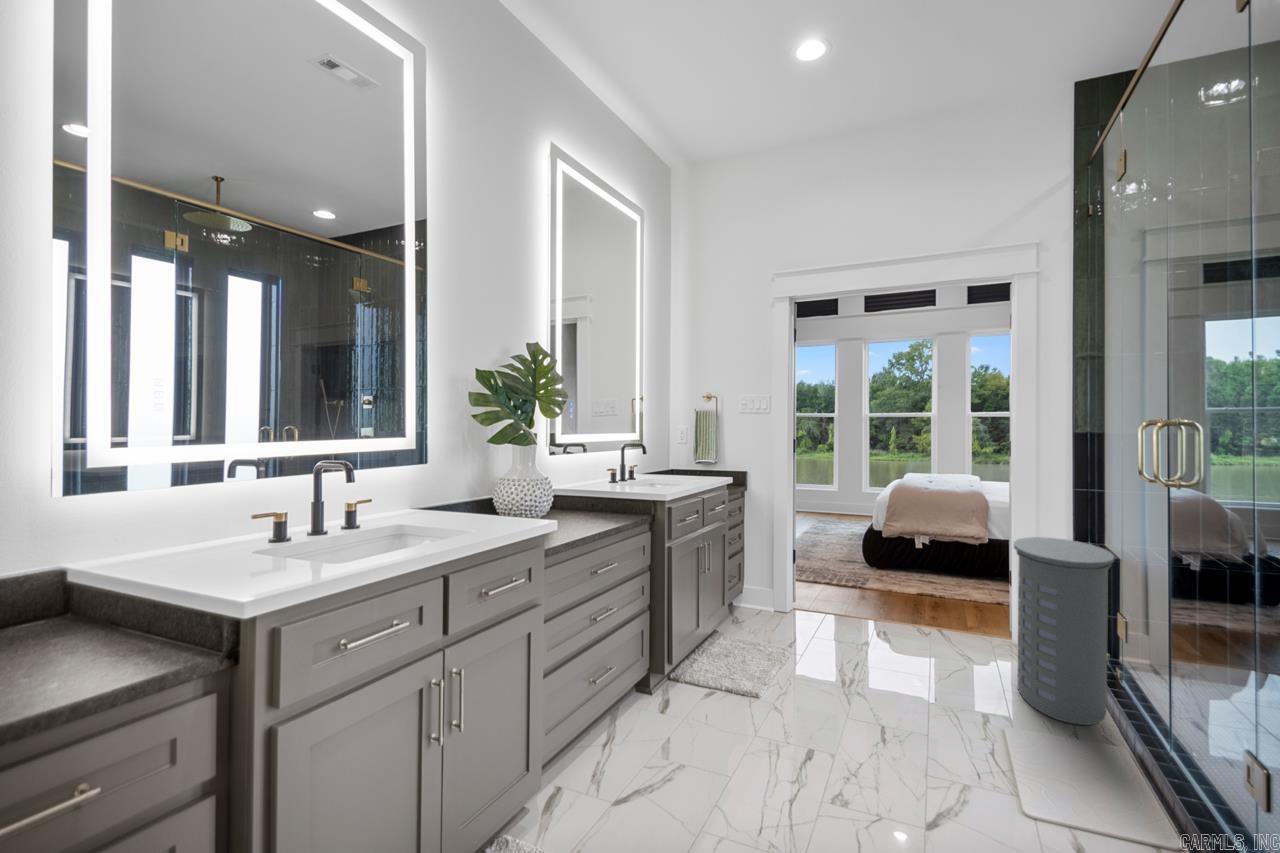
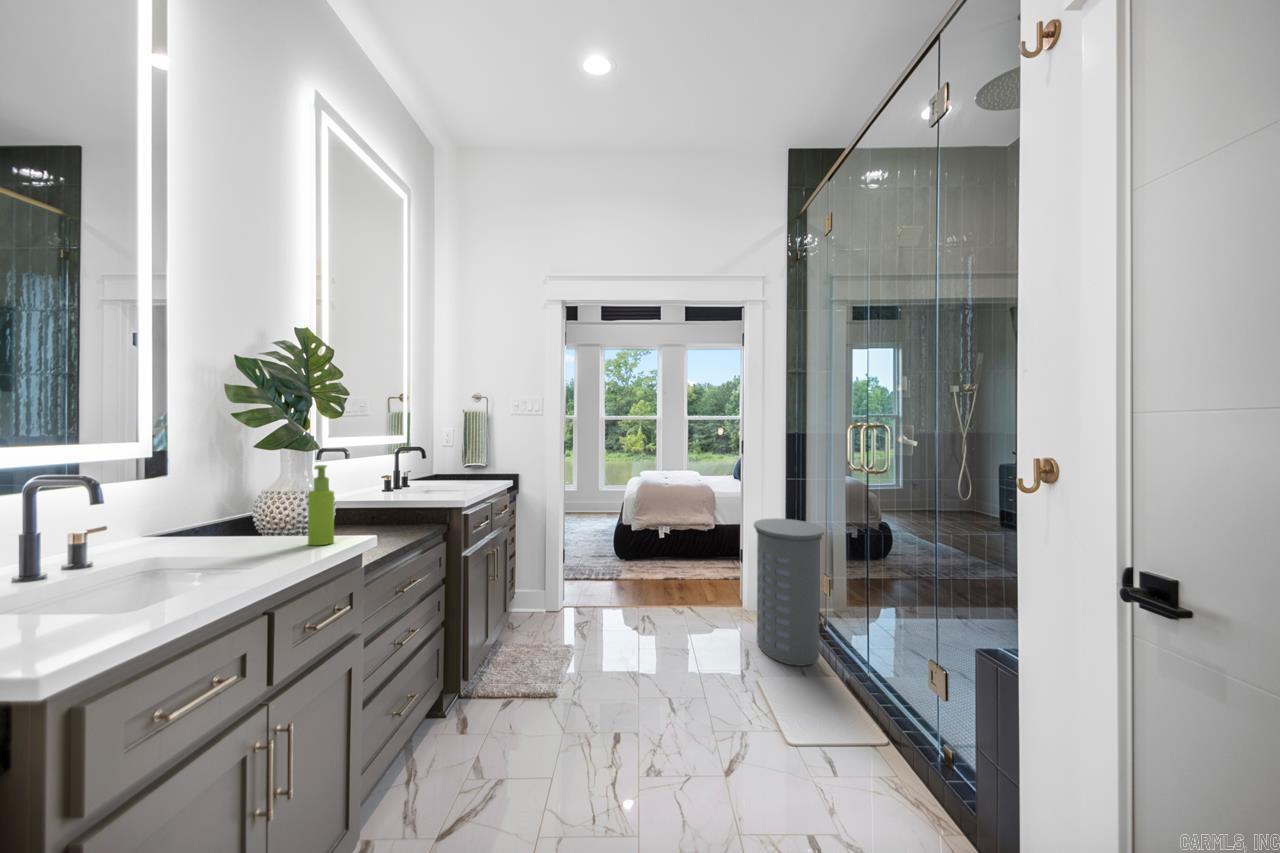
soap dispenser: none [506,458,526,526] -> present [308,465,334,545]

